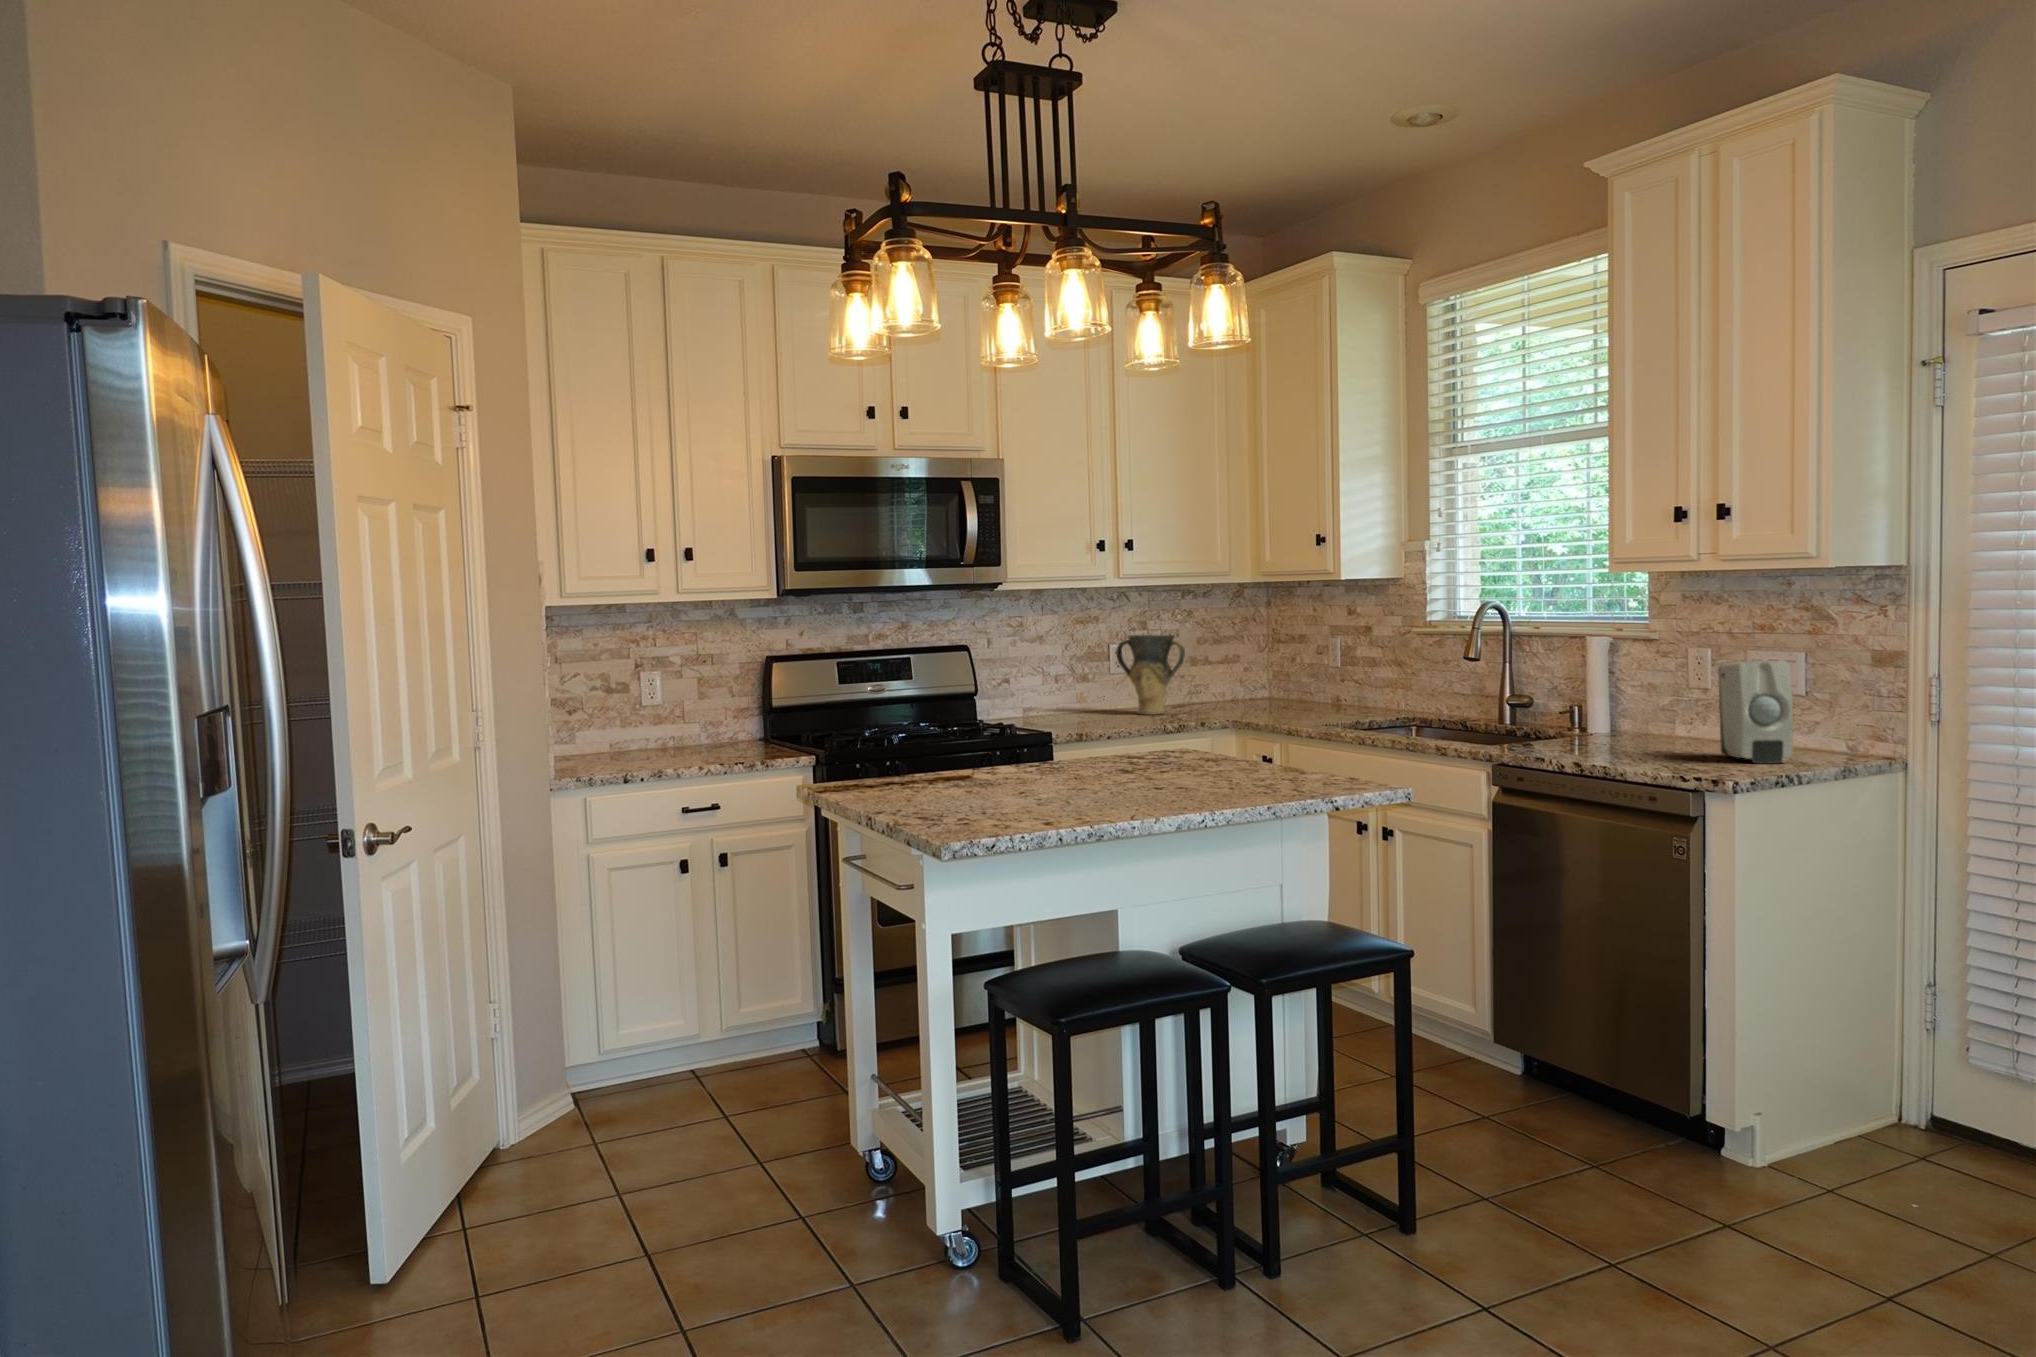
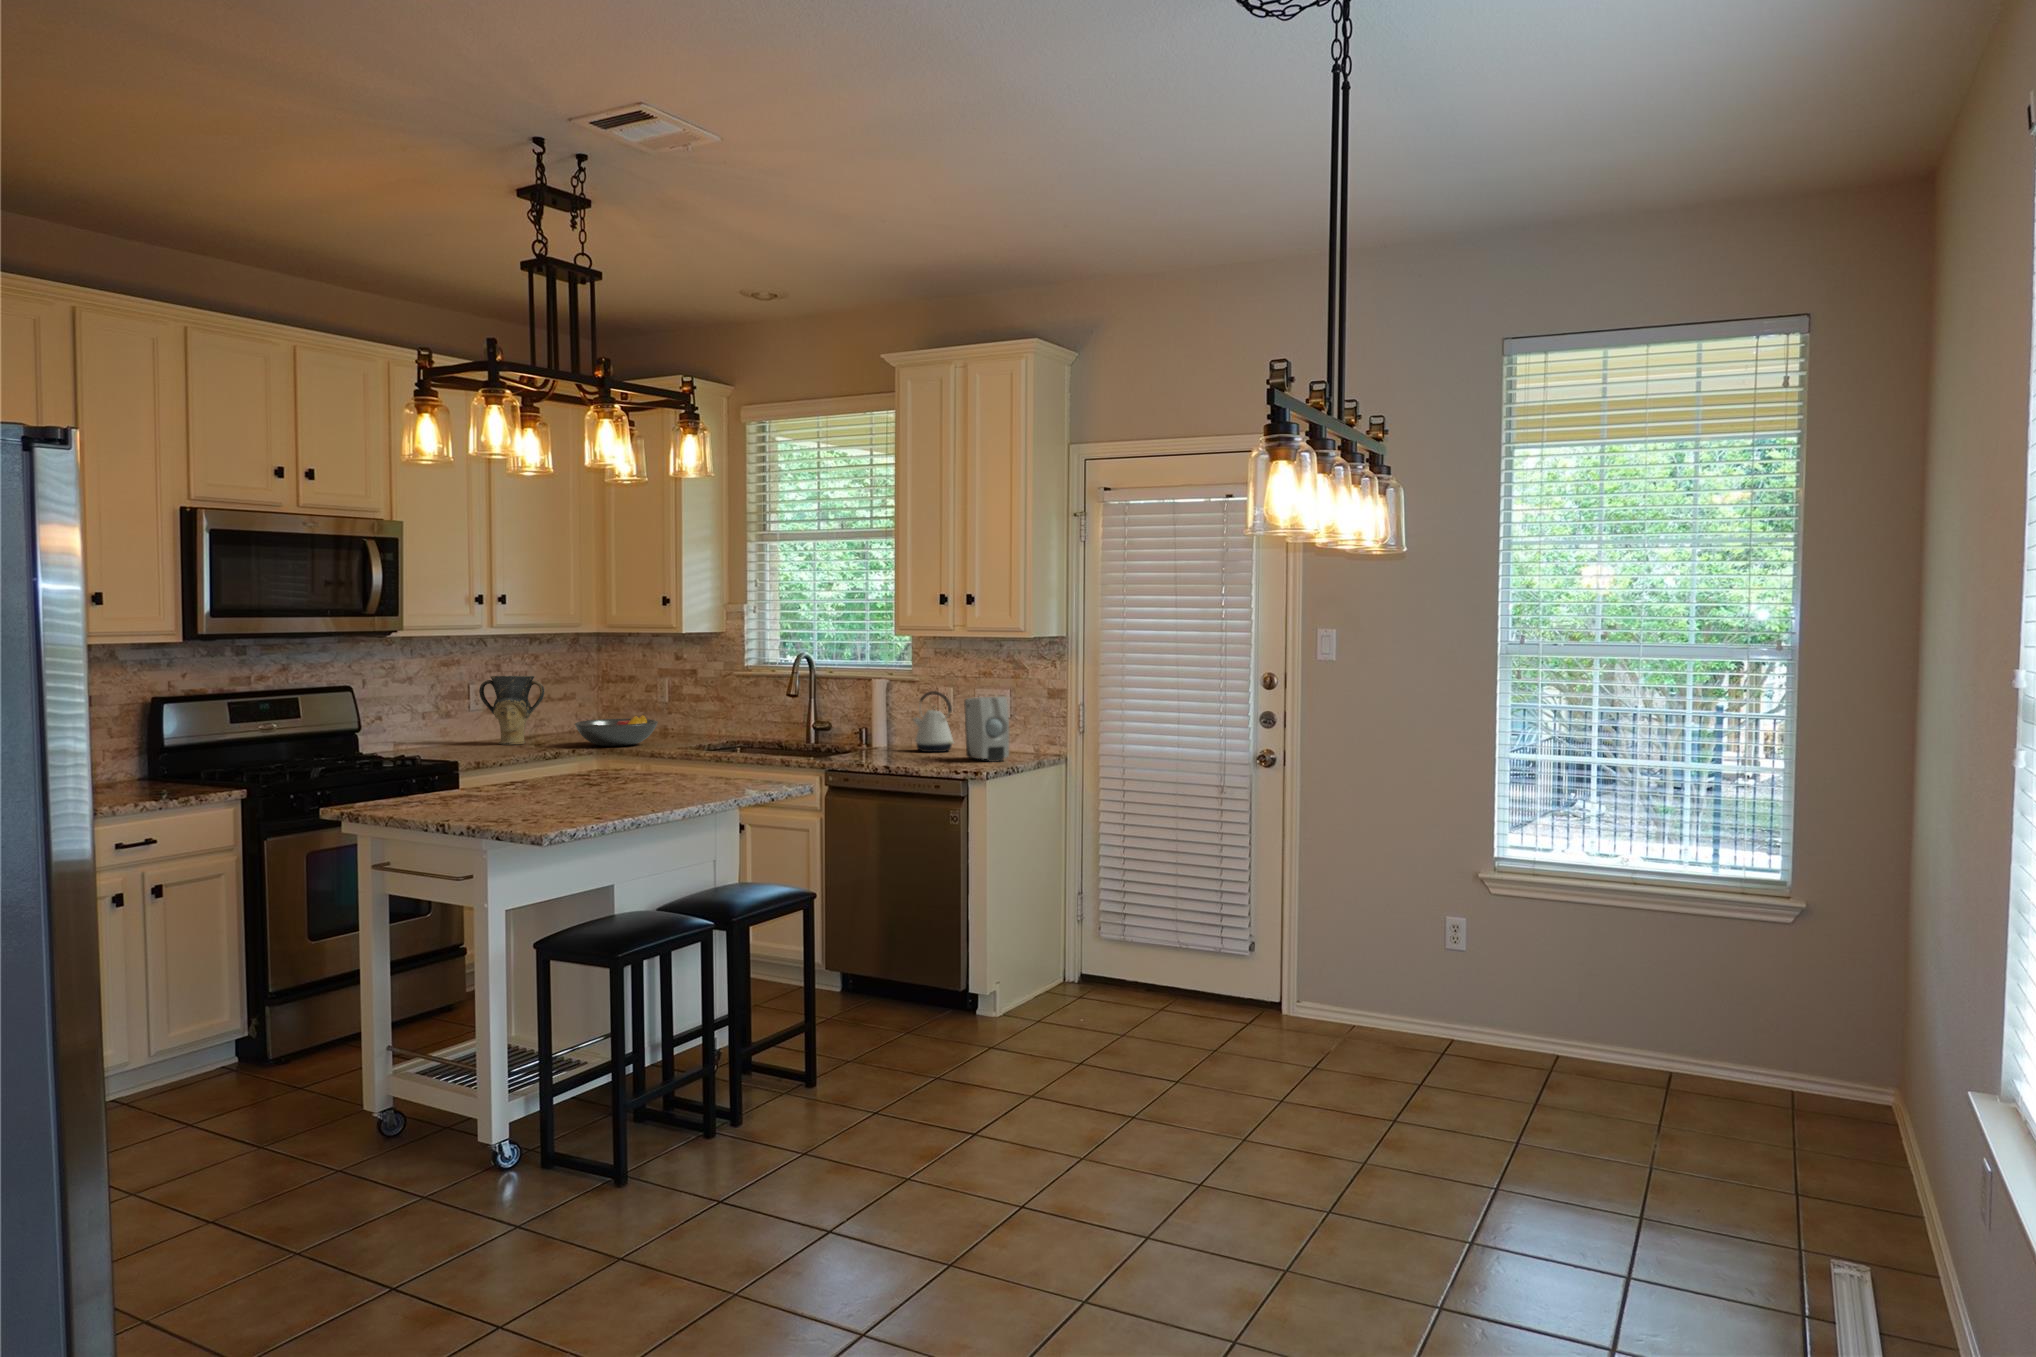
kettle: none [1647,653,1713,744] -> present [913,691,954,752]
fruit bowl: none [1210,682,1310,720] -> present [575,714,658,746]

